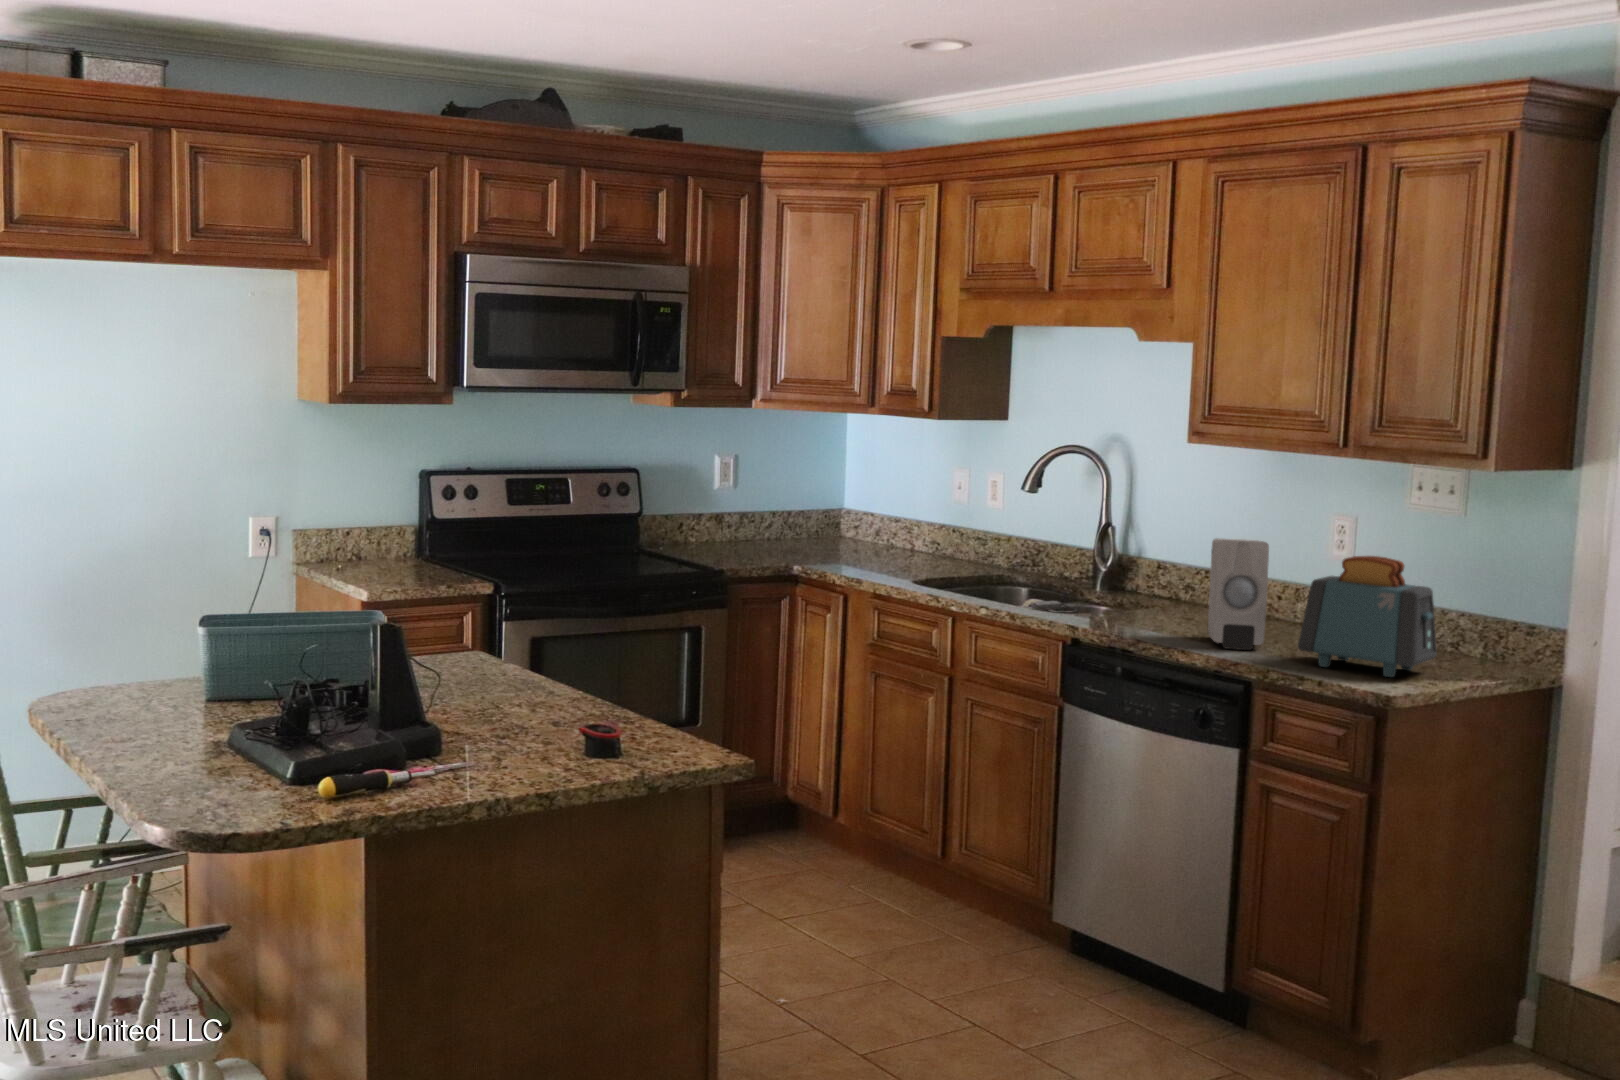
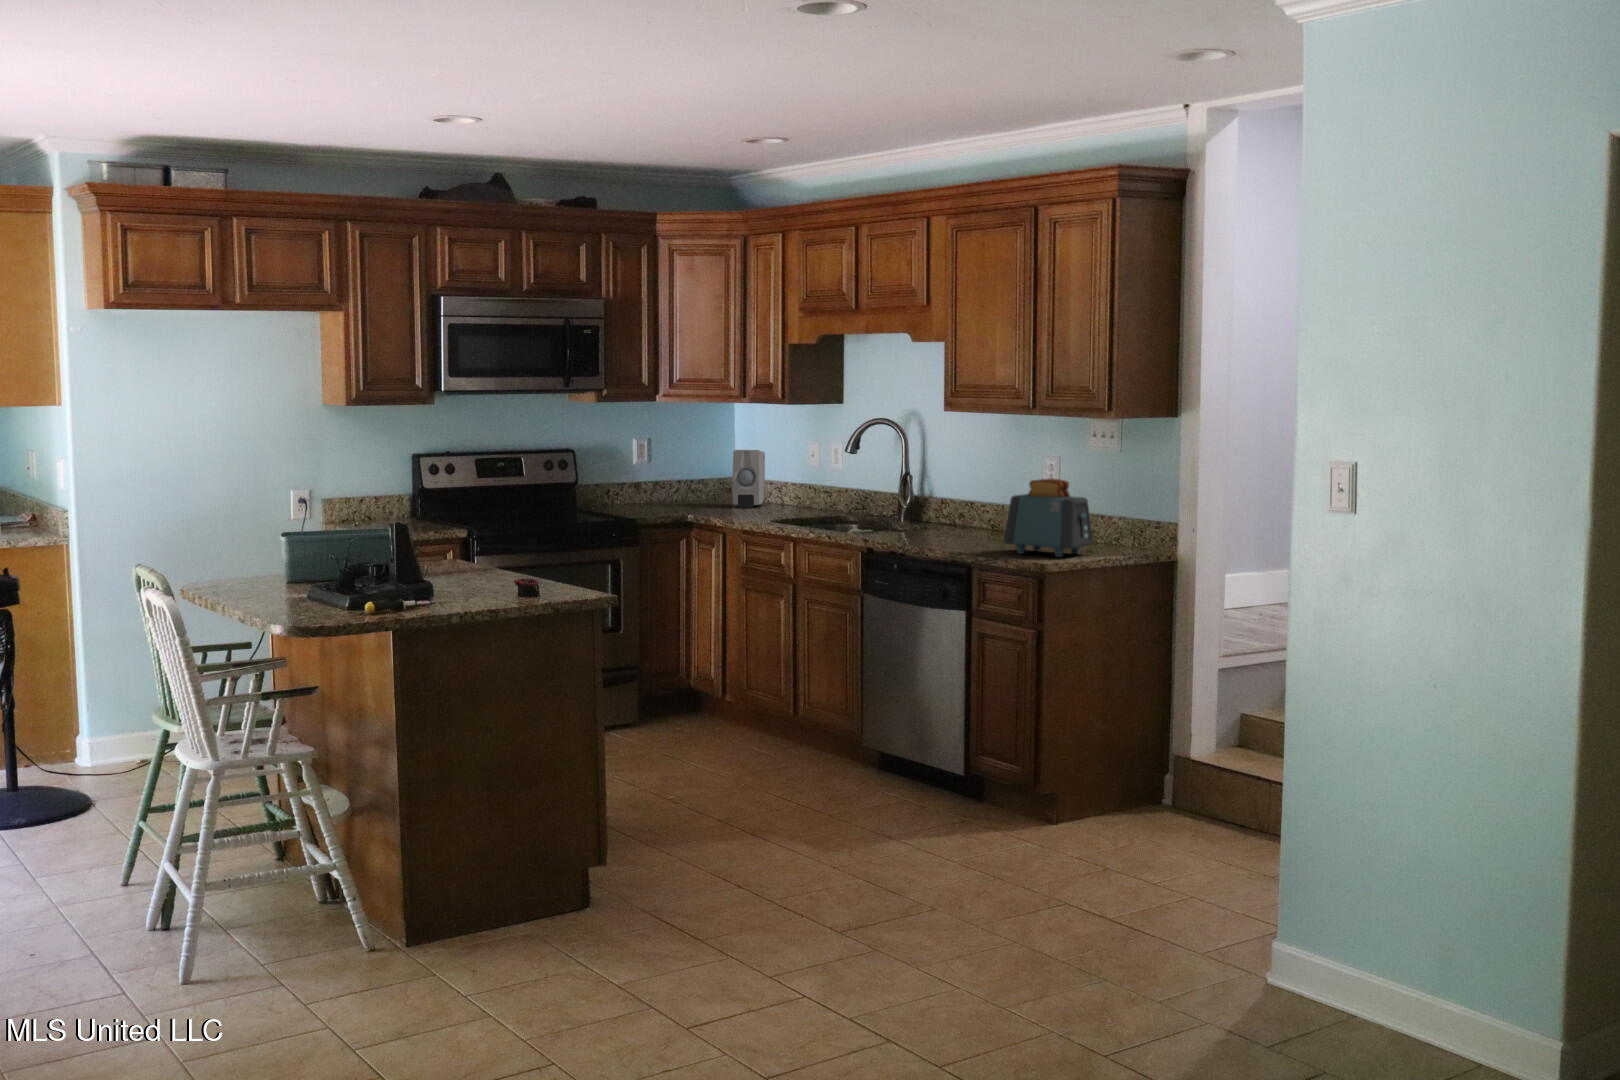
soap dispenser: present [1208,538,1269,650] -> present [733,450,765,508]

